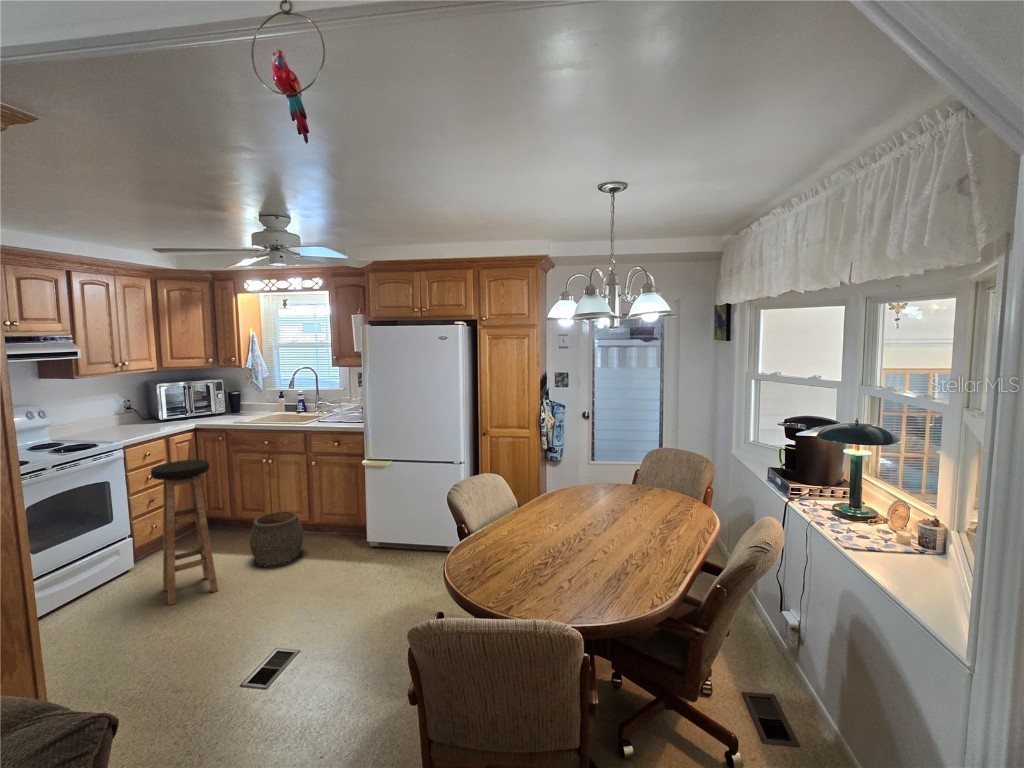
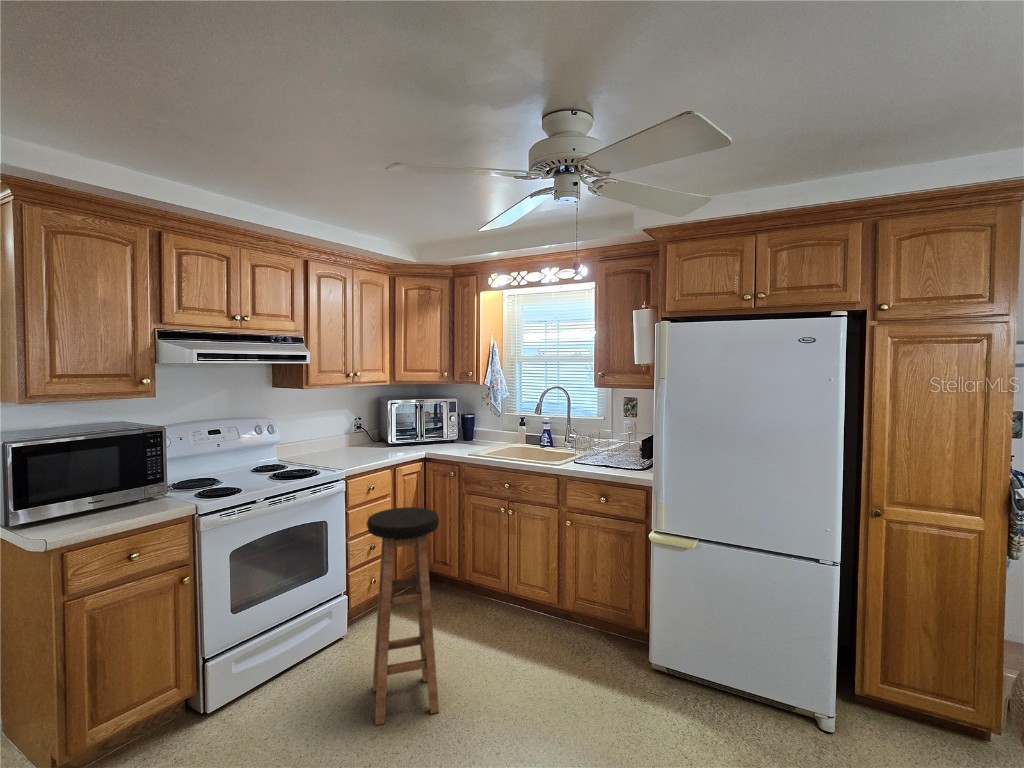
woven basket: present [250,511,304,566] -> none [481,590,553,679]

